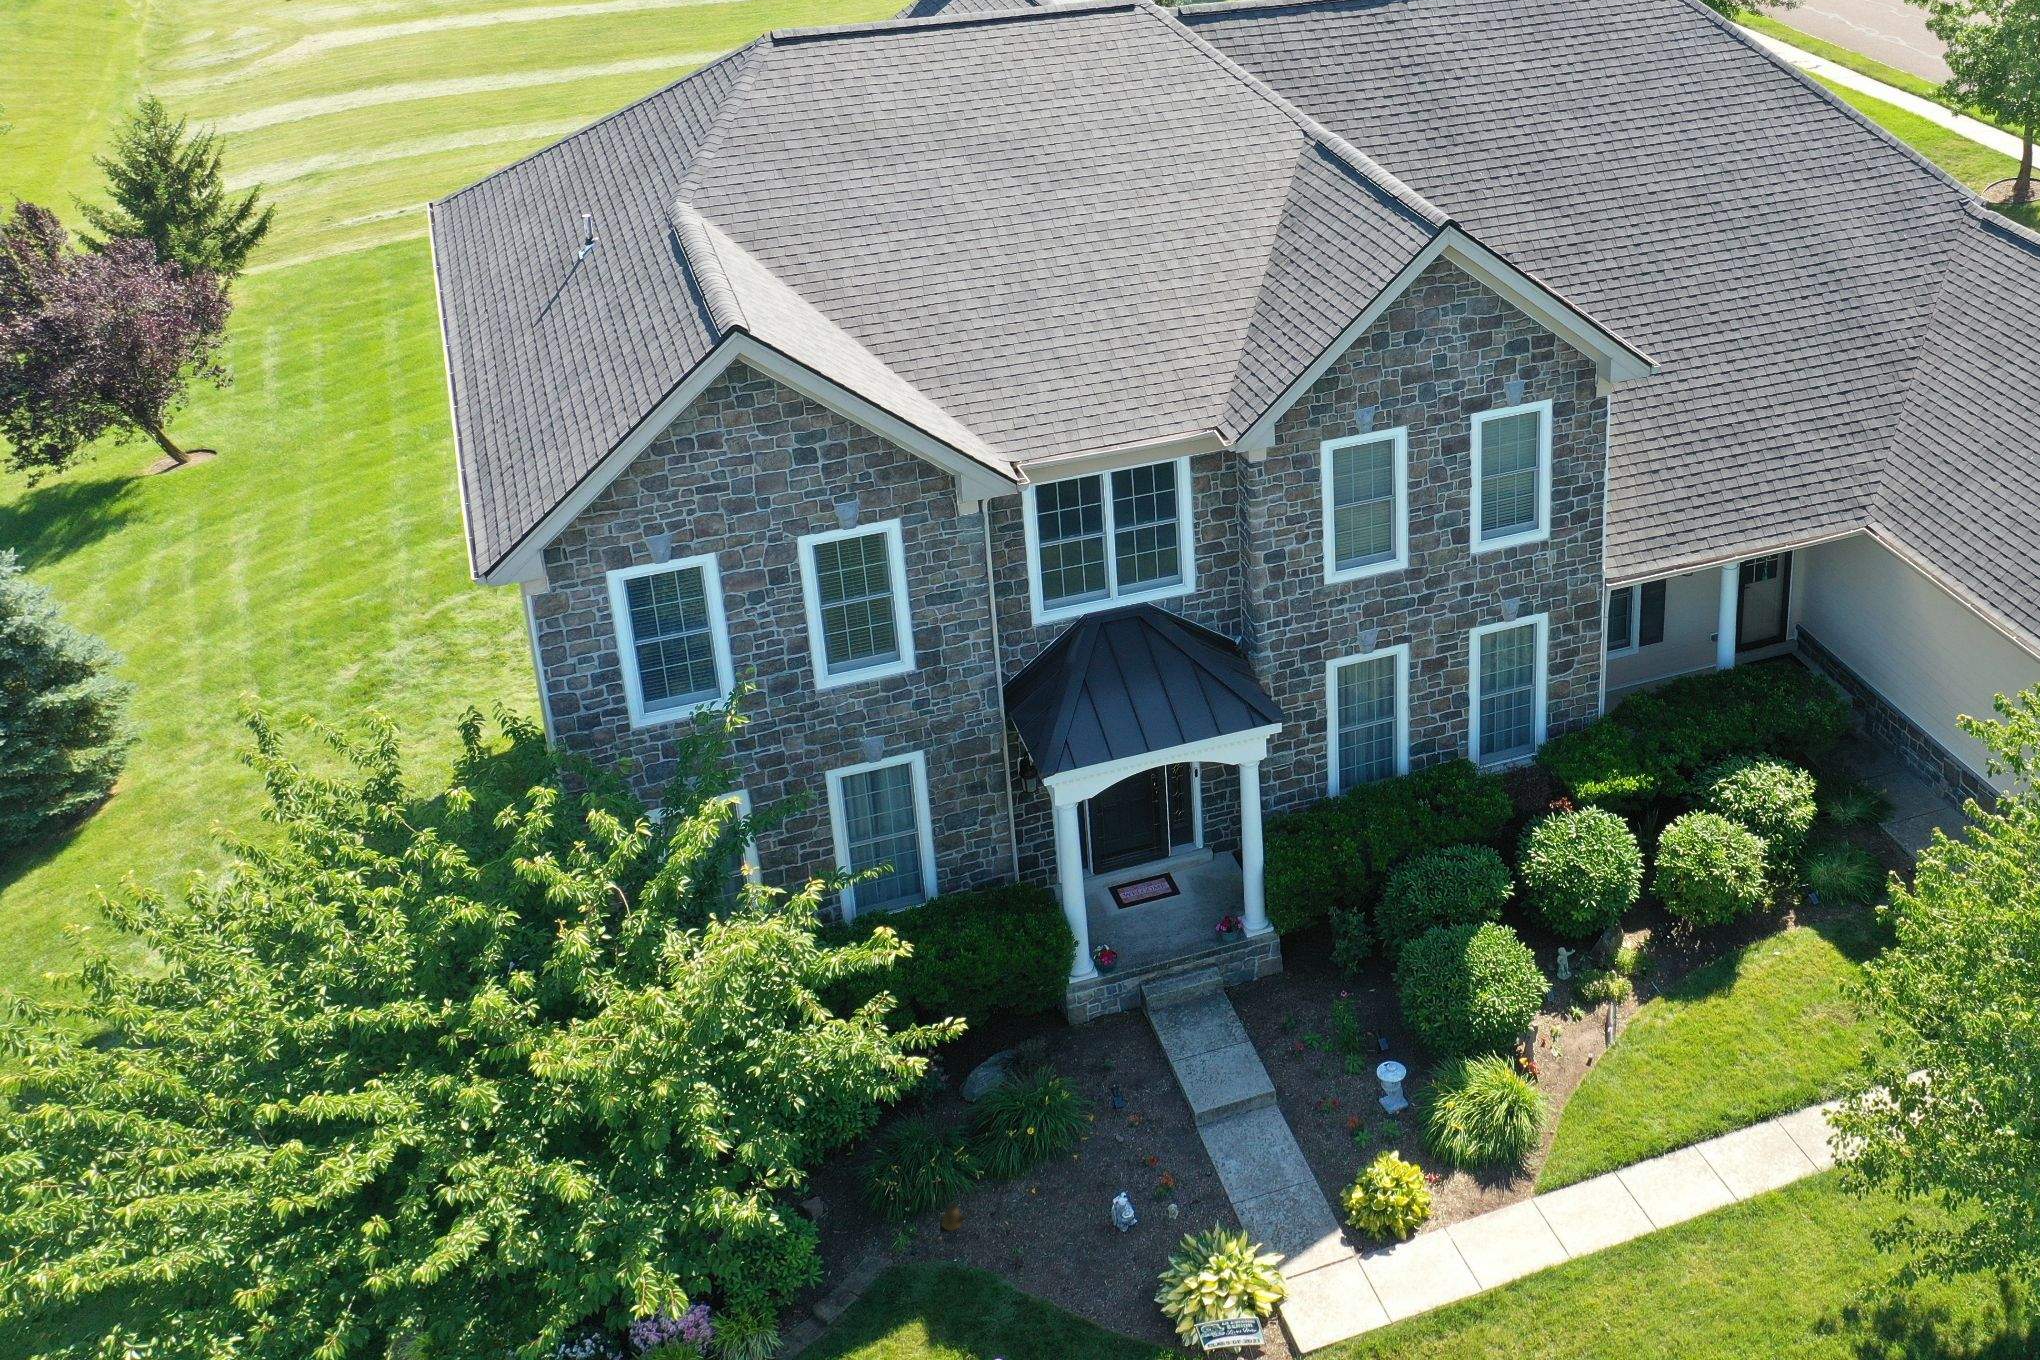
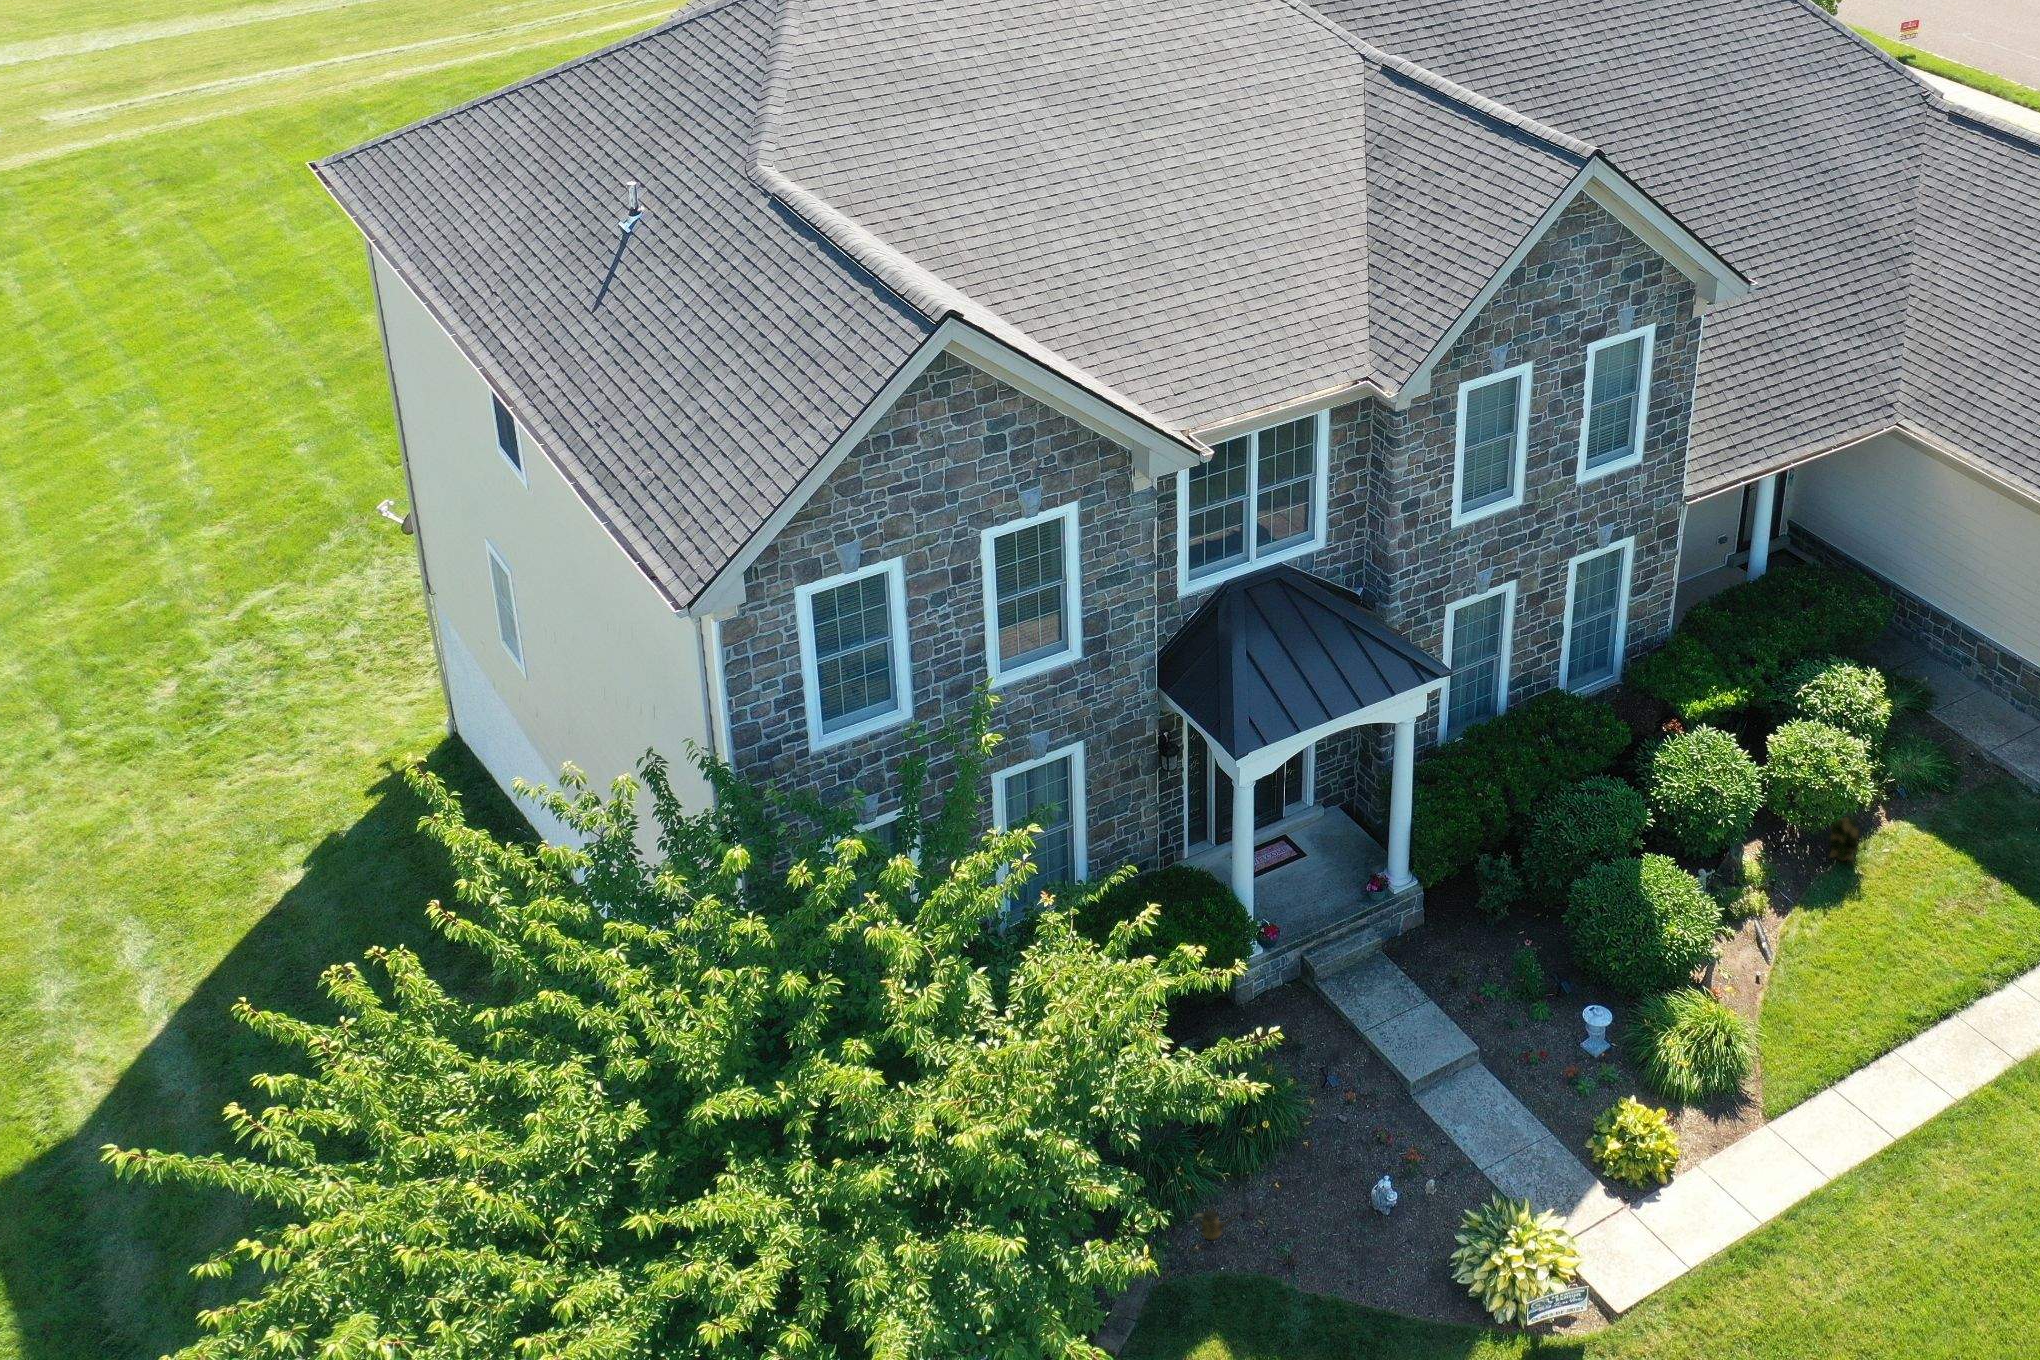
decorative plant: none [1706,913,1740,961] -> present [1829,817,1861,861]

